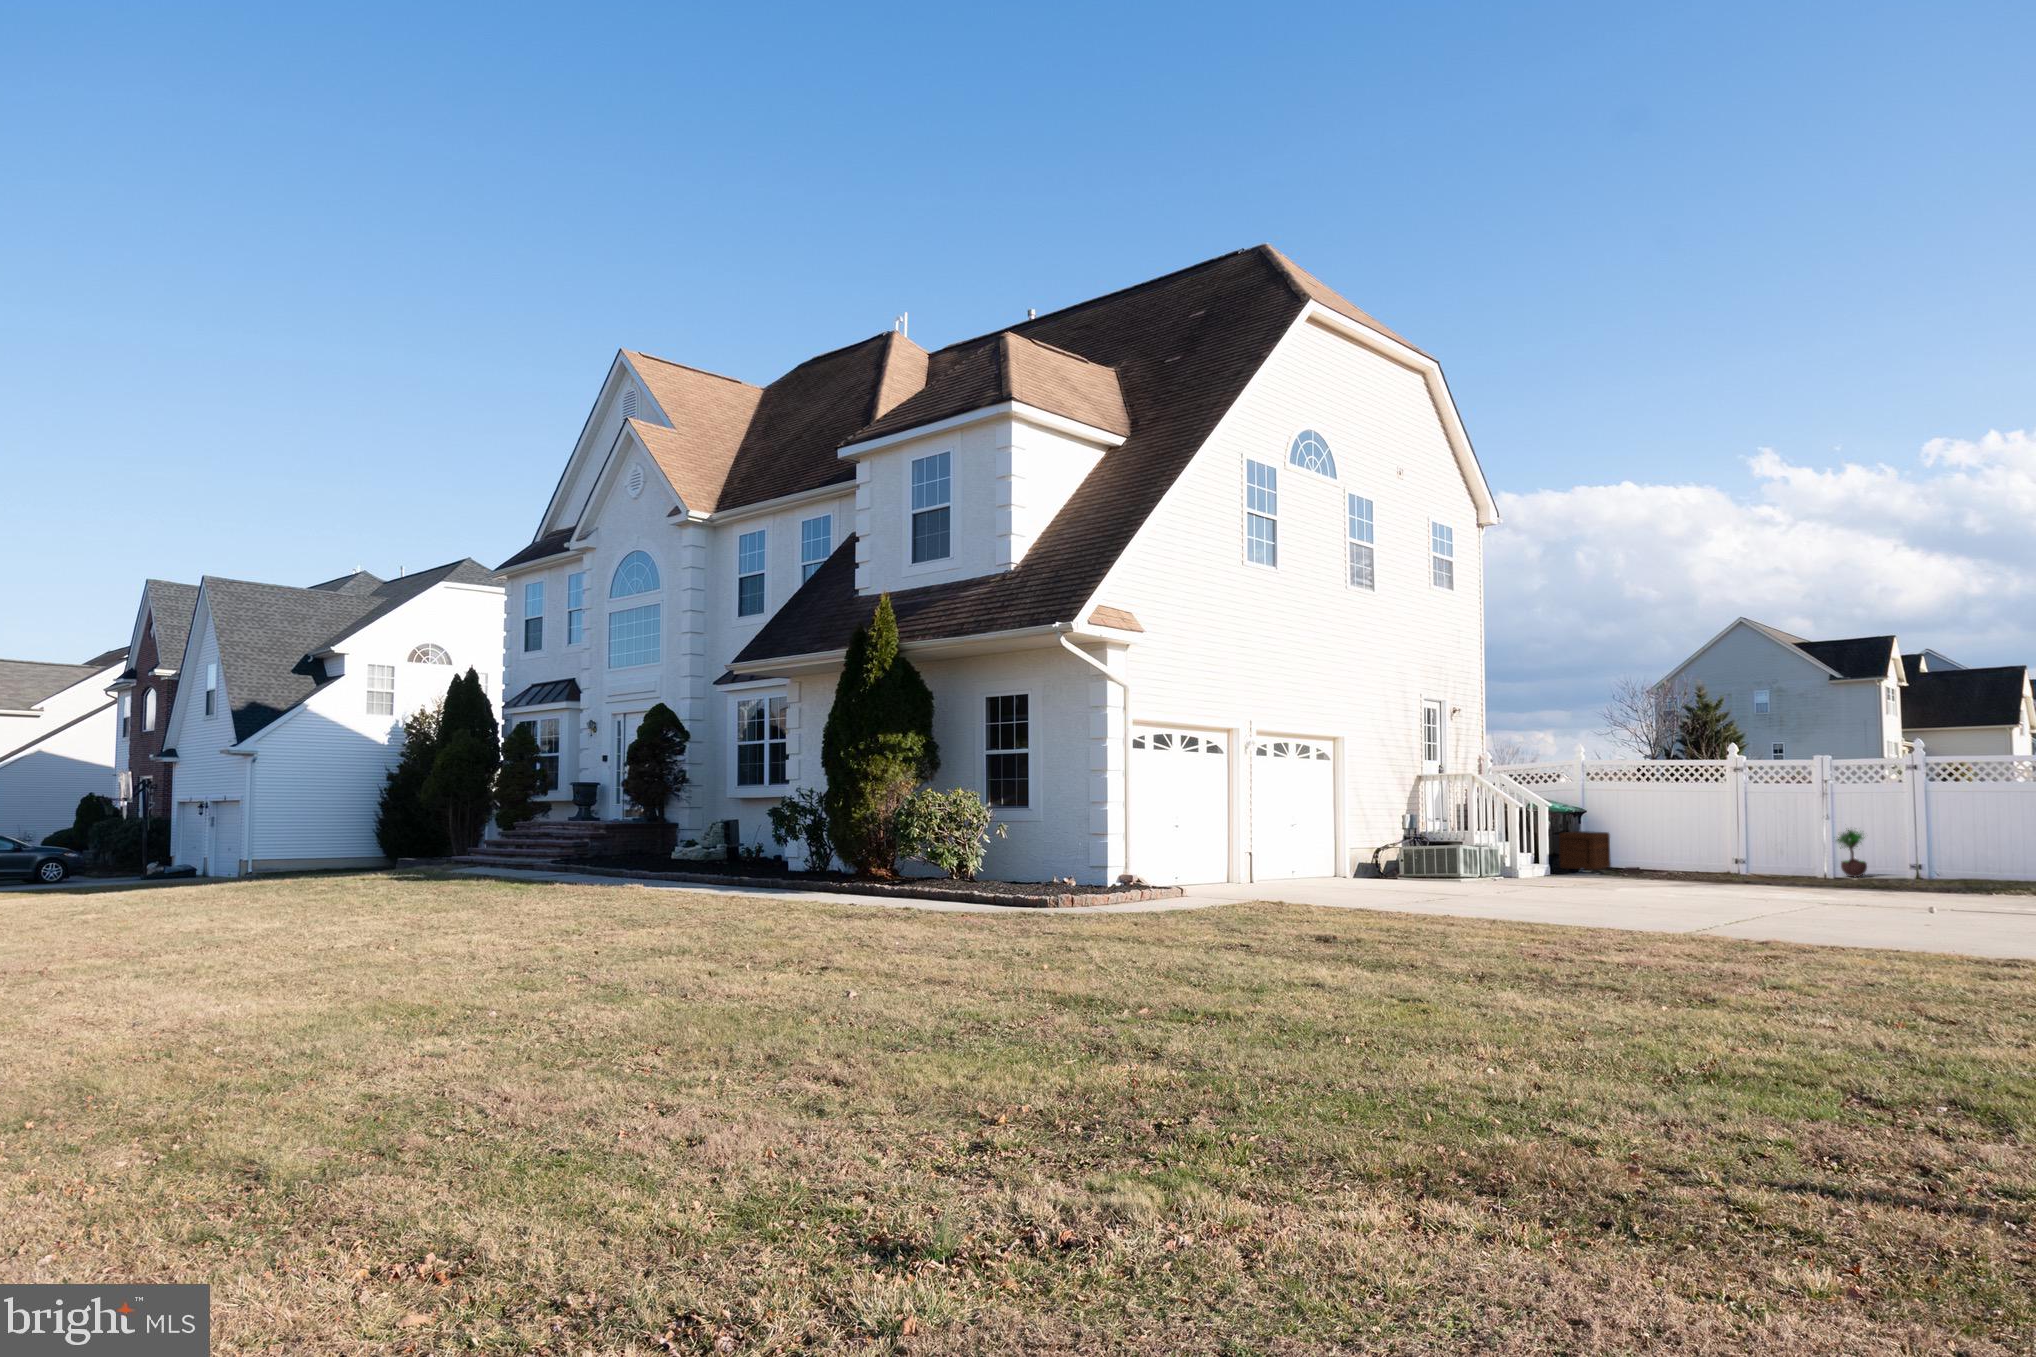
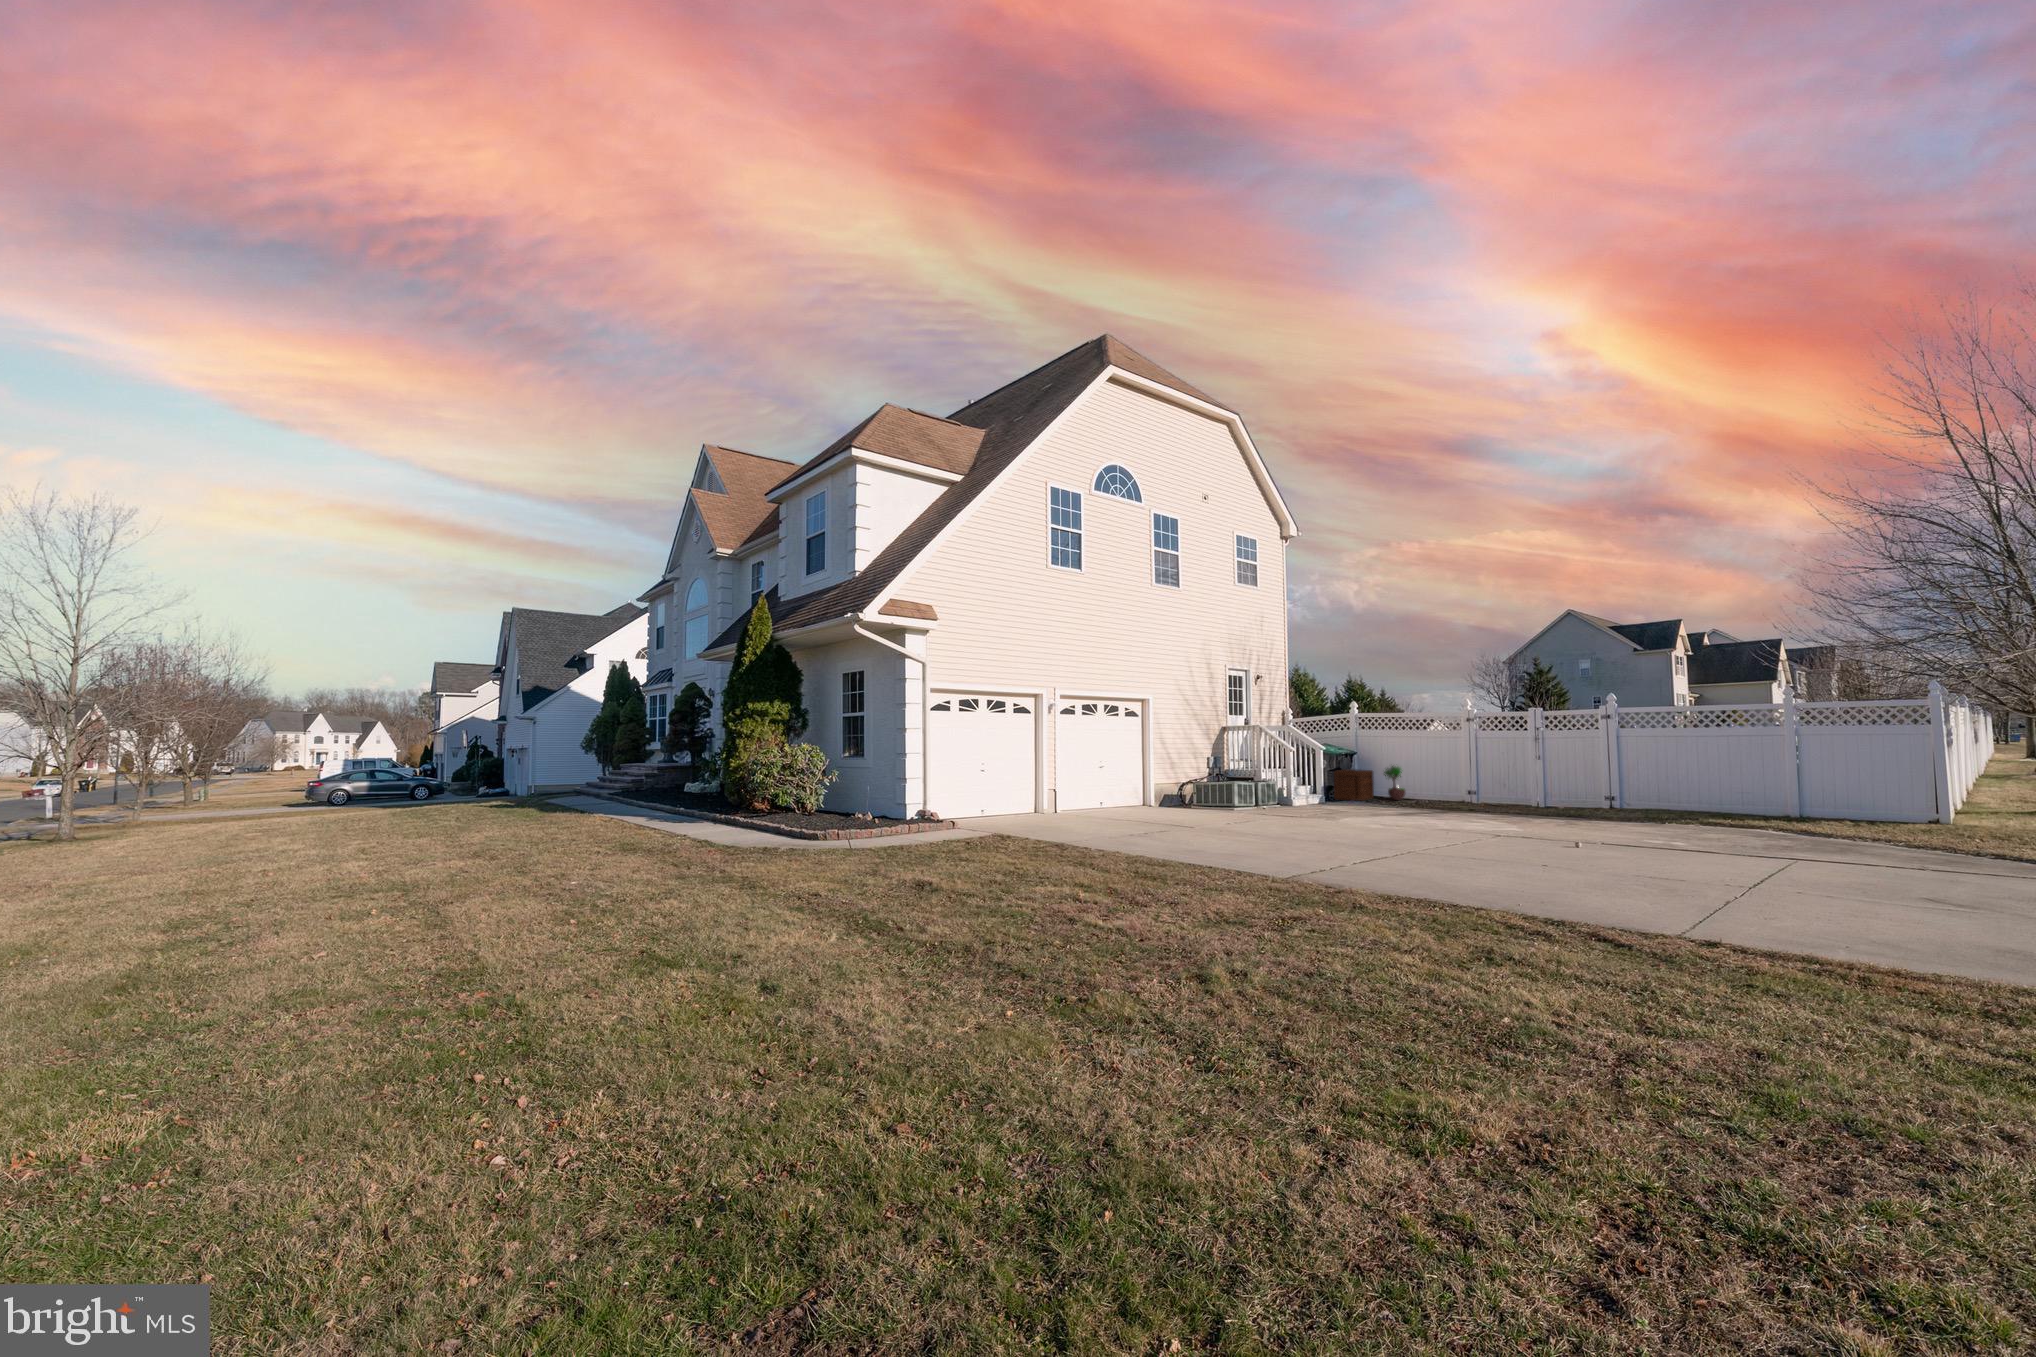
potted tree: present [1837,830,1867,877] -> present [1384,766,1405,800]

